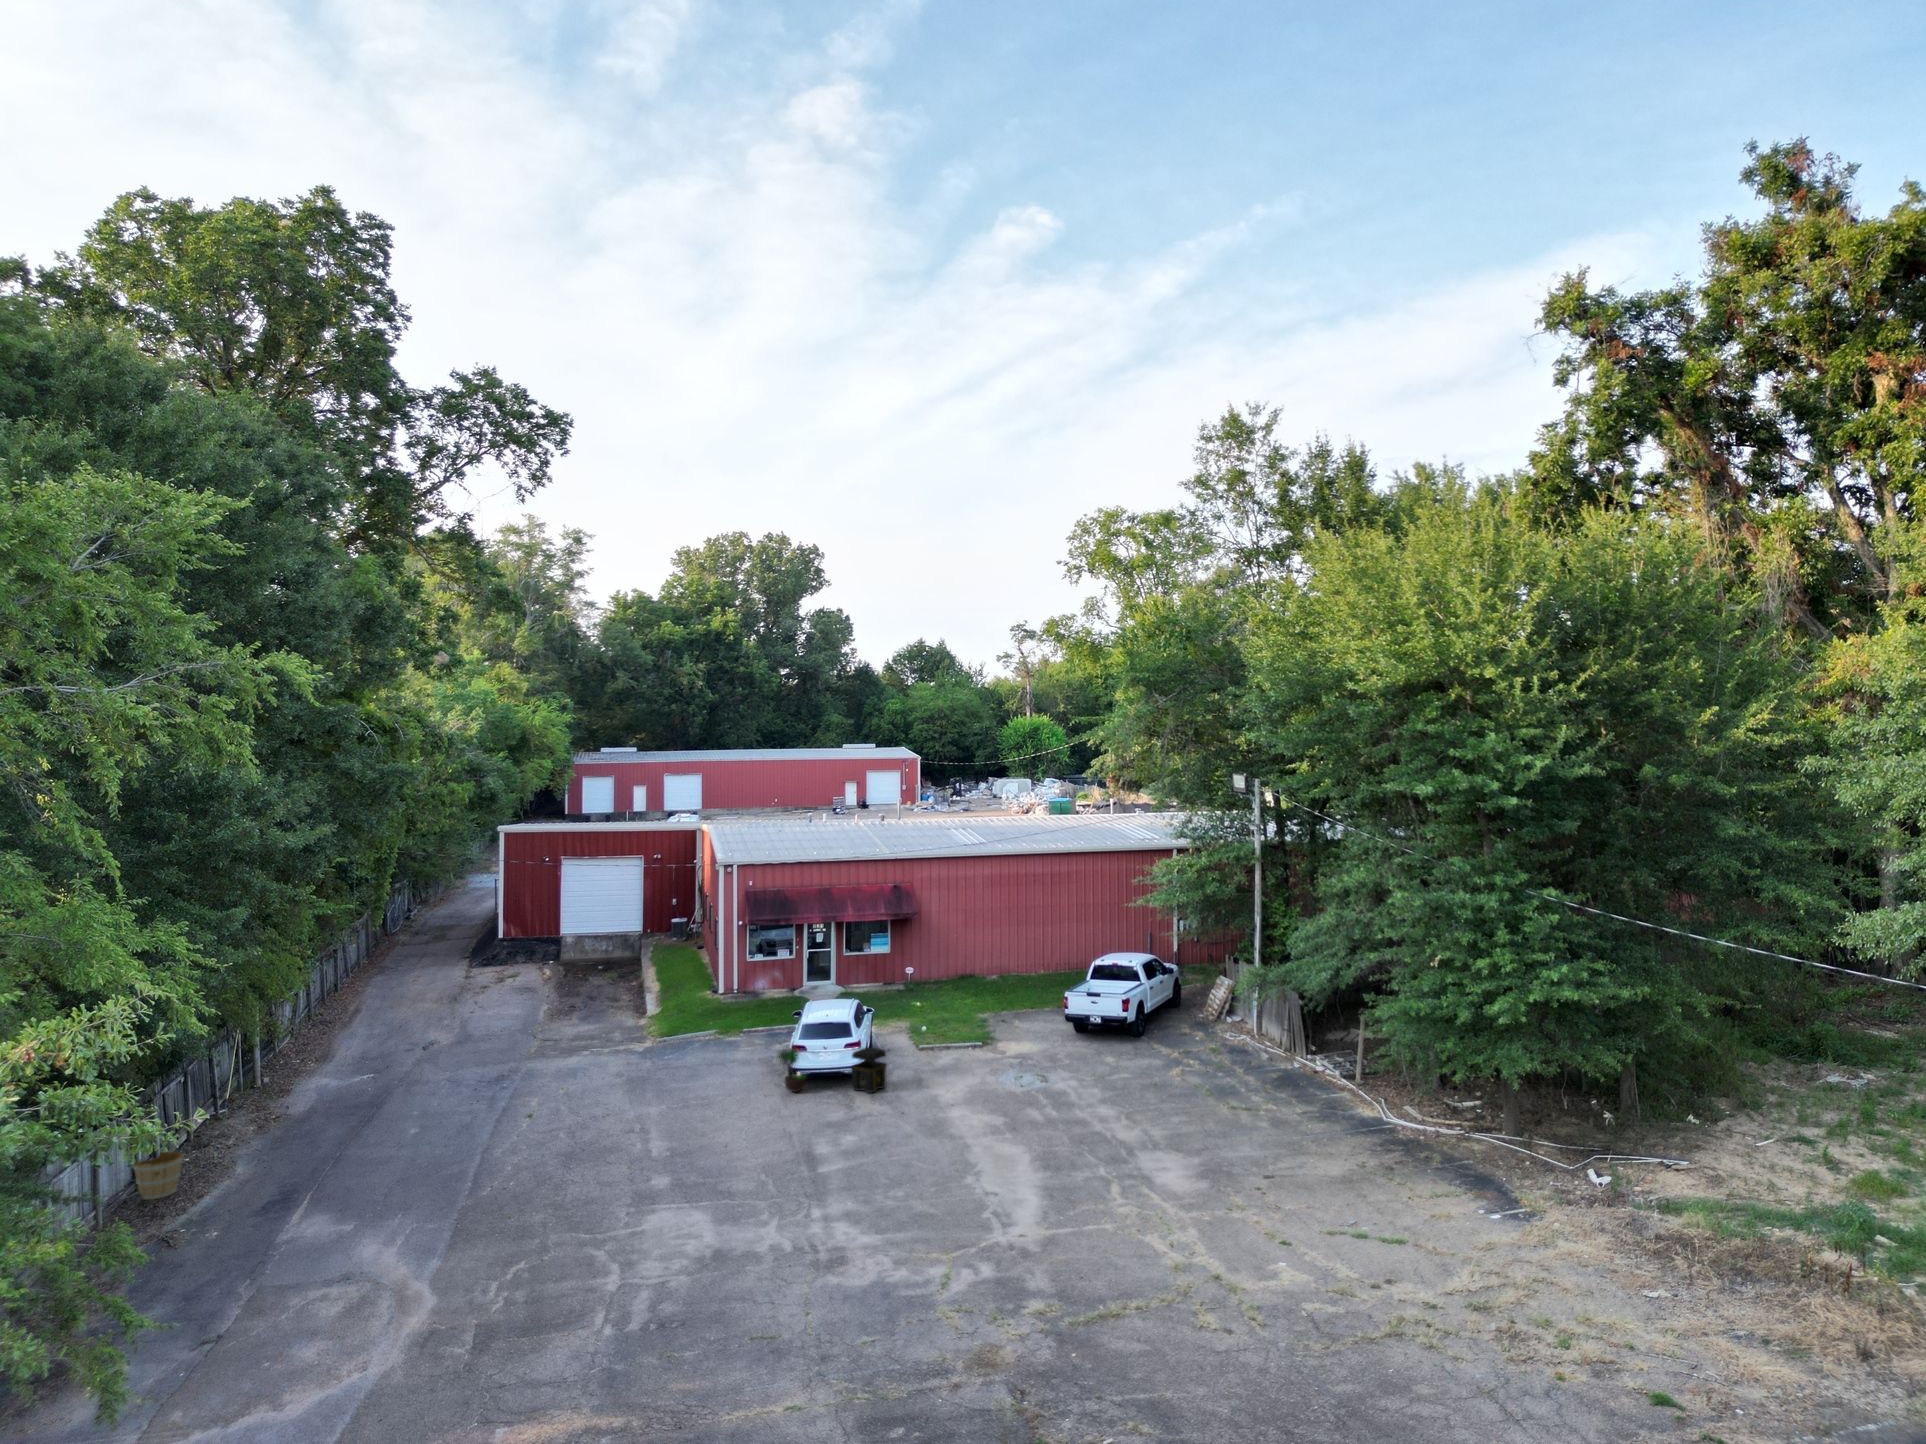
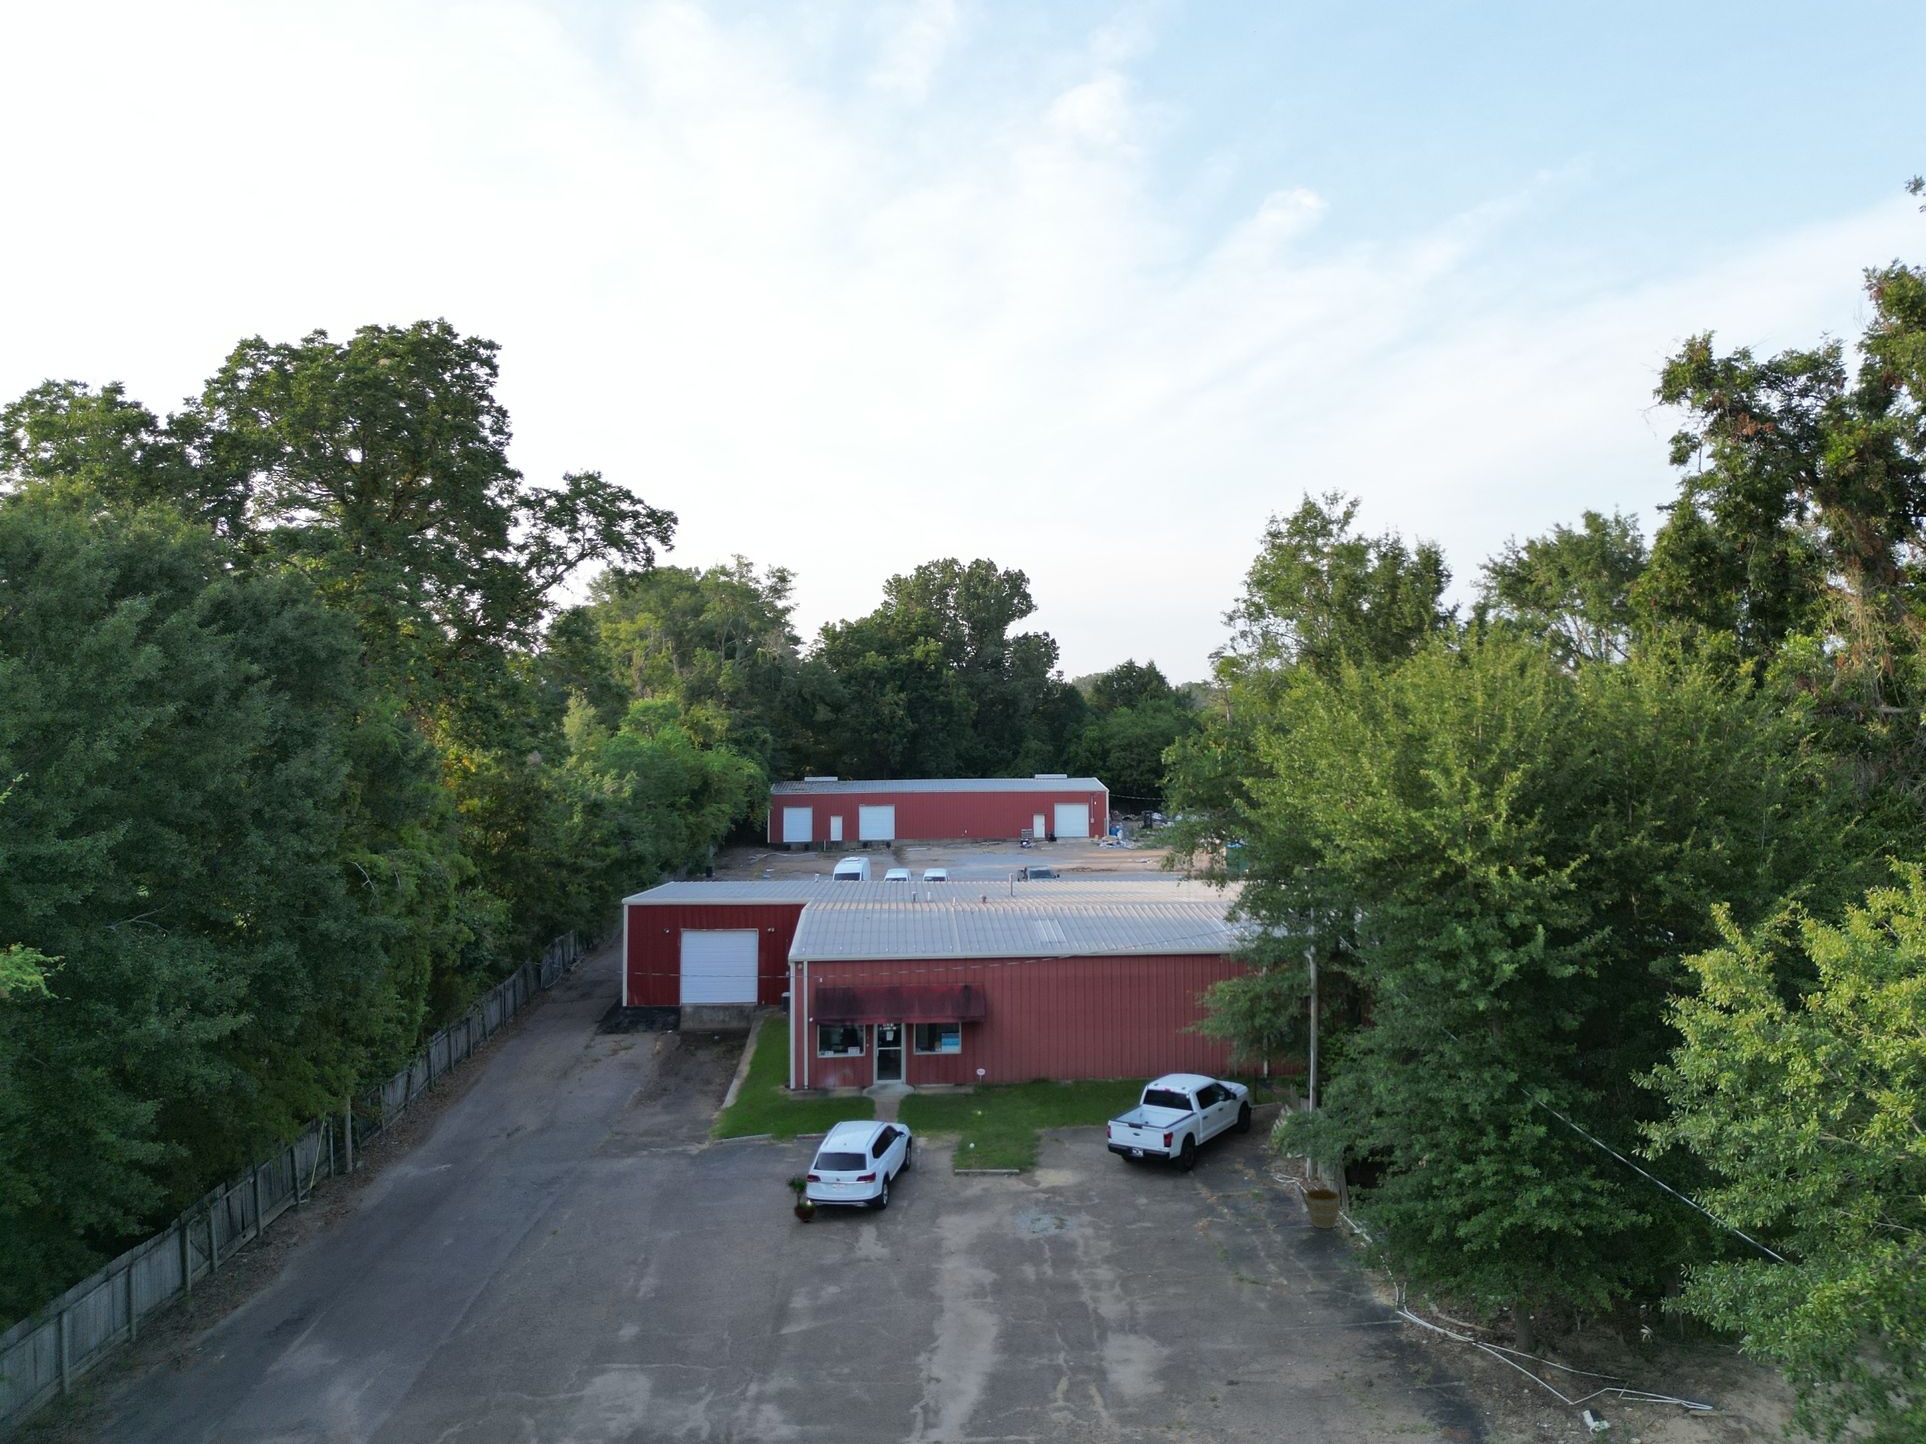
toolbox: present [851,1047,887,1093] -> none [859,1179,895,1229]
wooden bucket: present [133,1151,184,1200] -> present [1305,1188,1341,1229]

